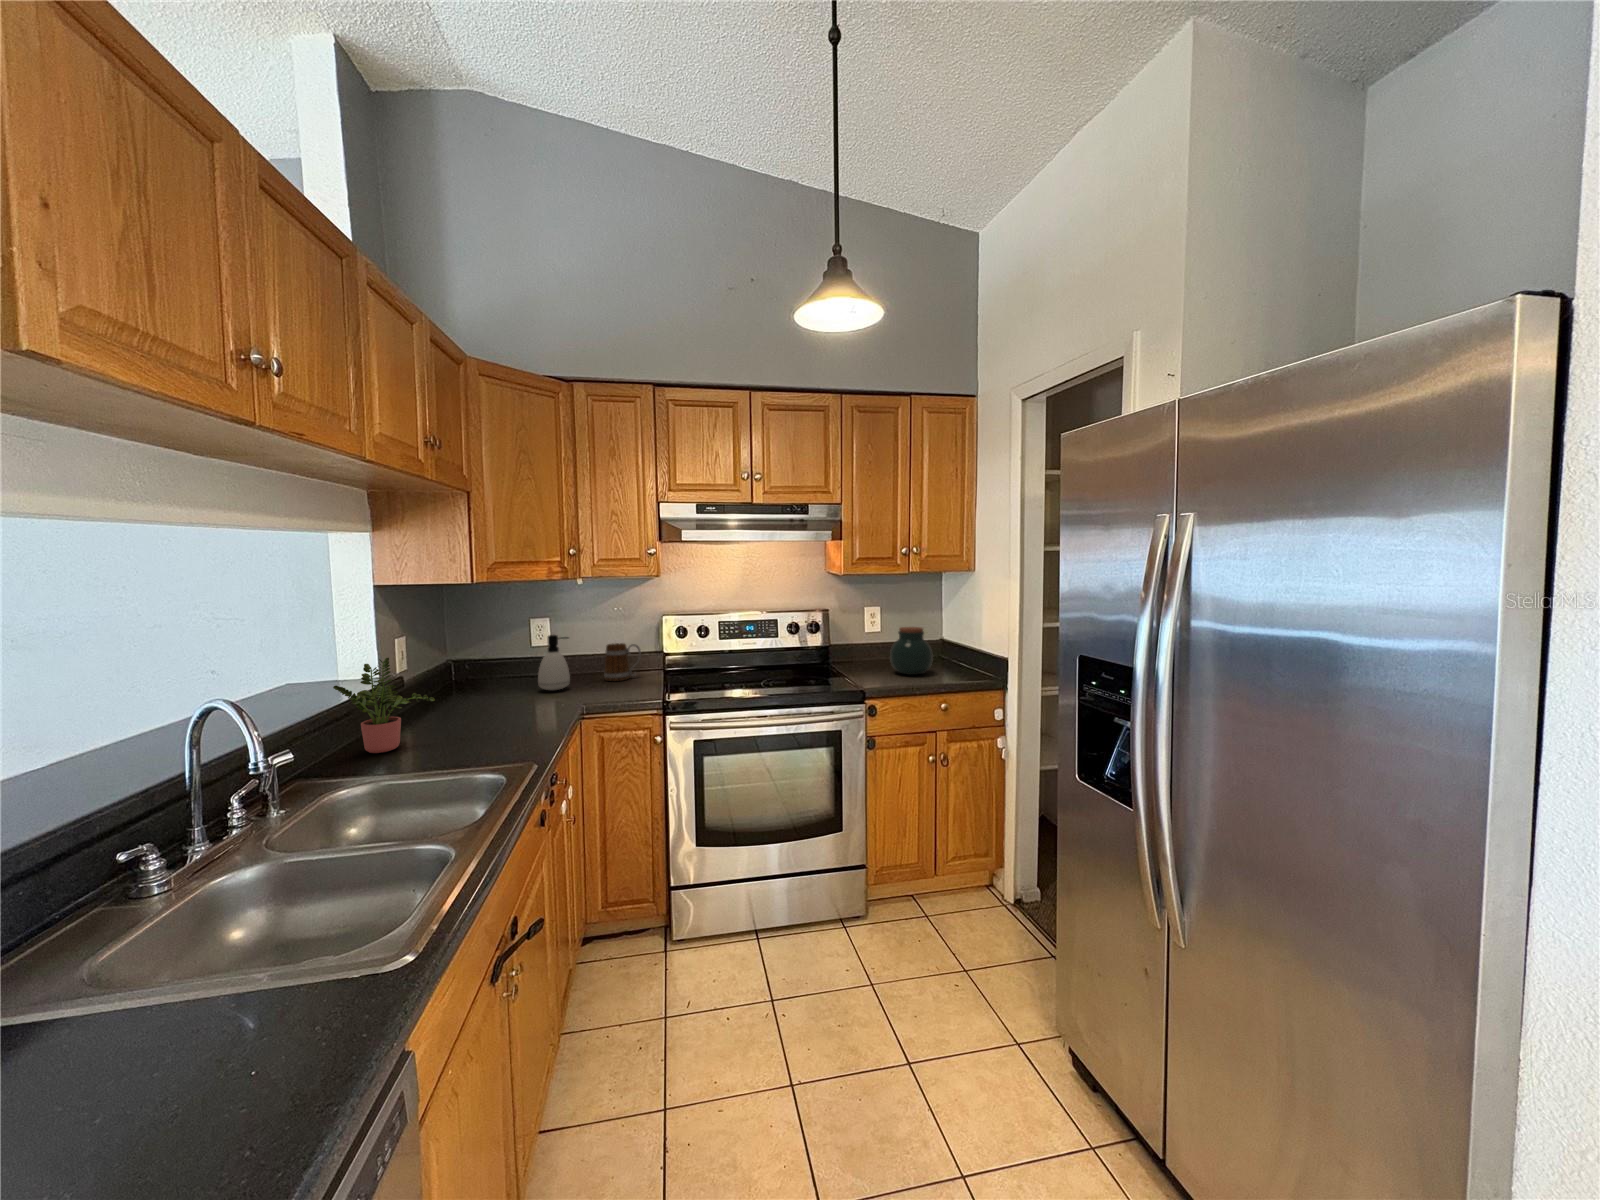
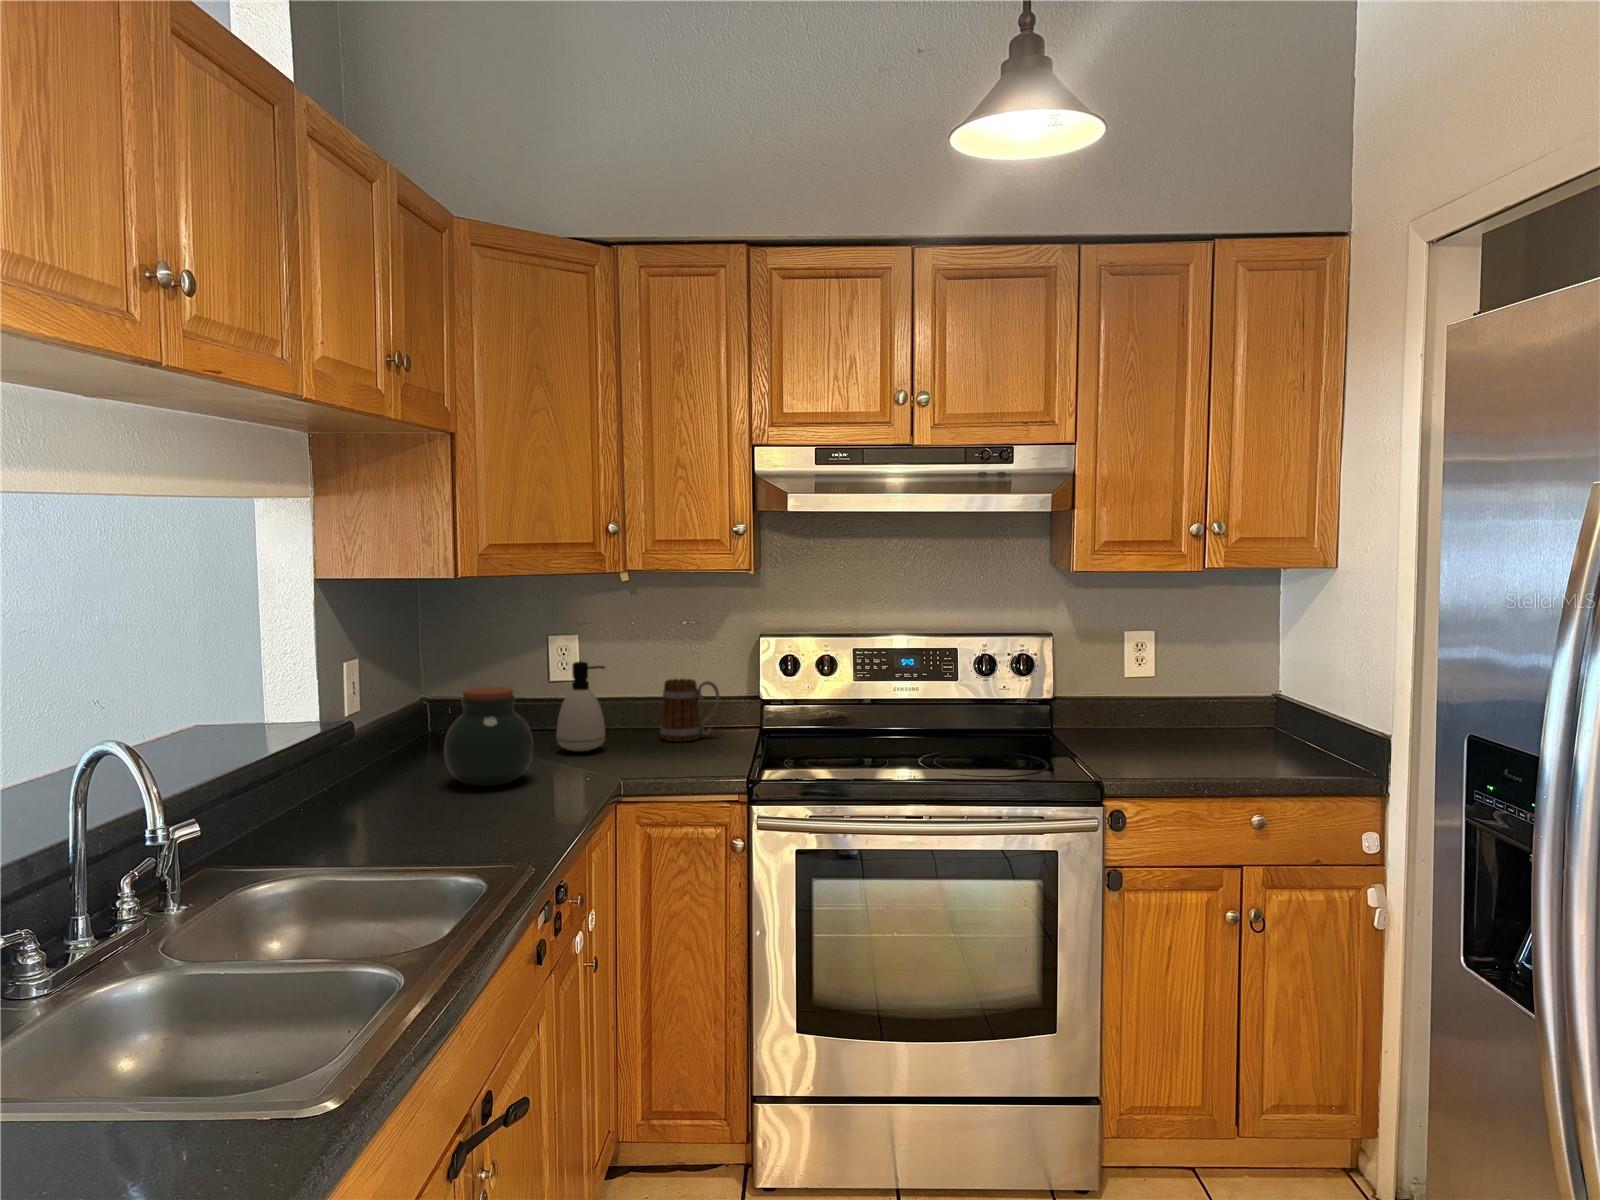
jar: present [890,627,933,675] -> present [444,687,533,786]
potted plant: present [333,658,435,753] -> none [261,690,398,832]

